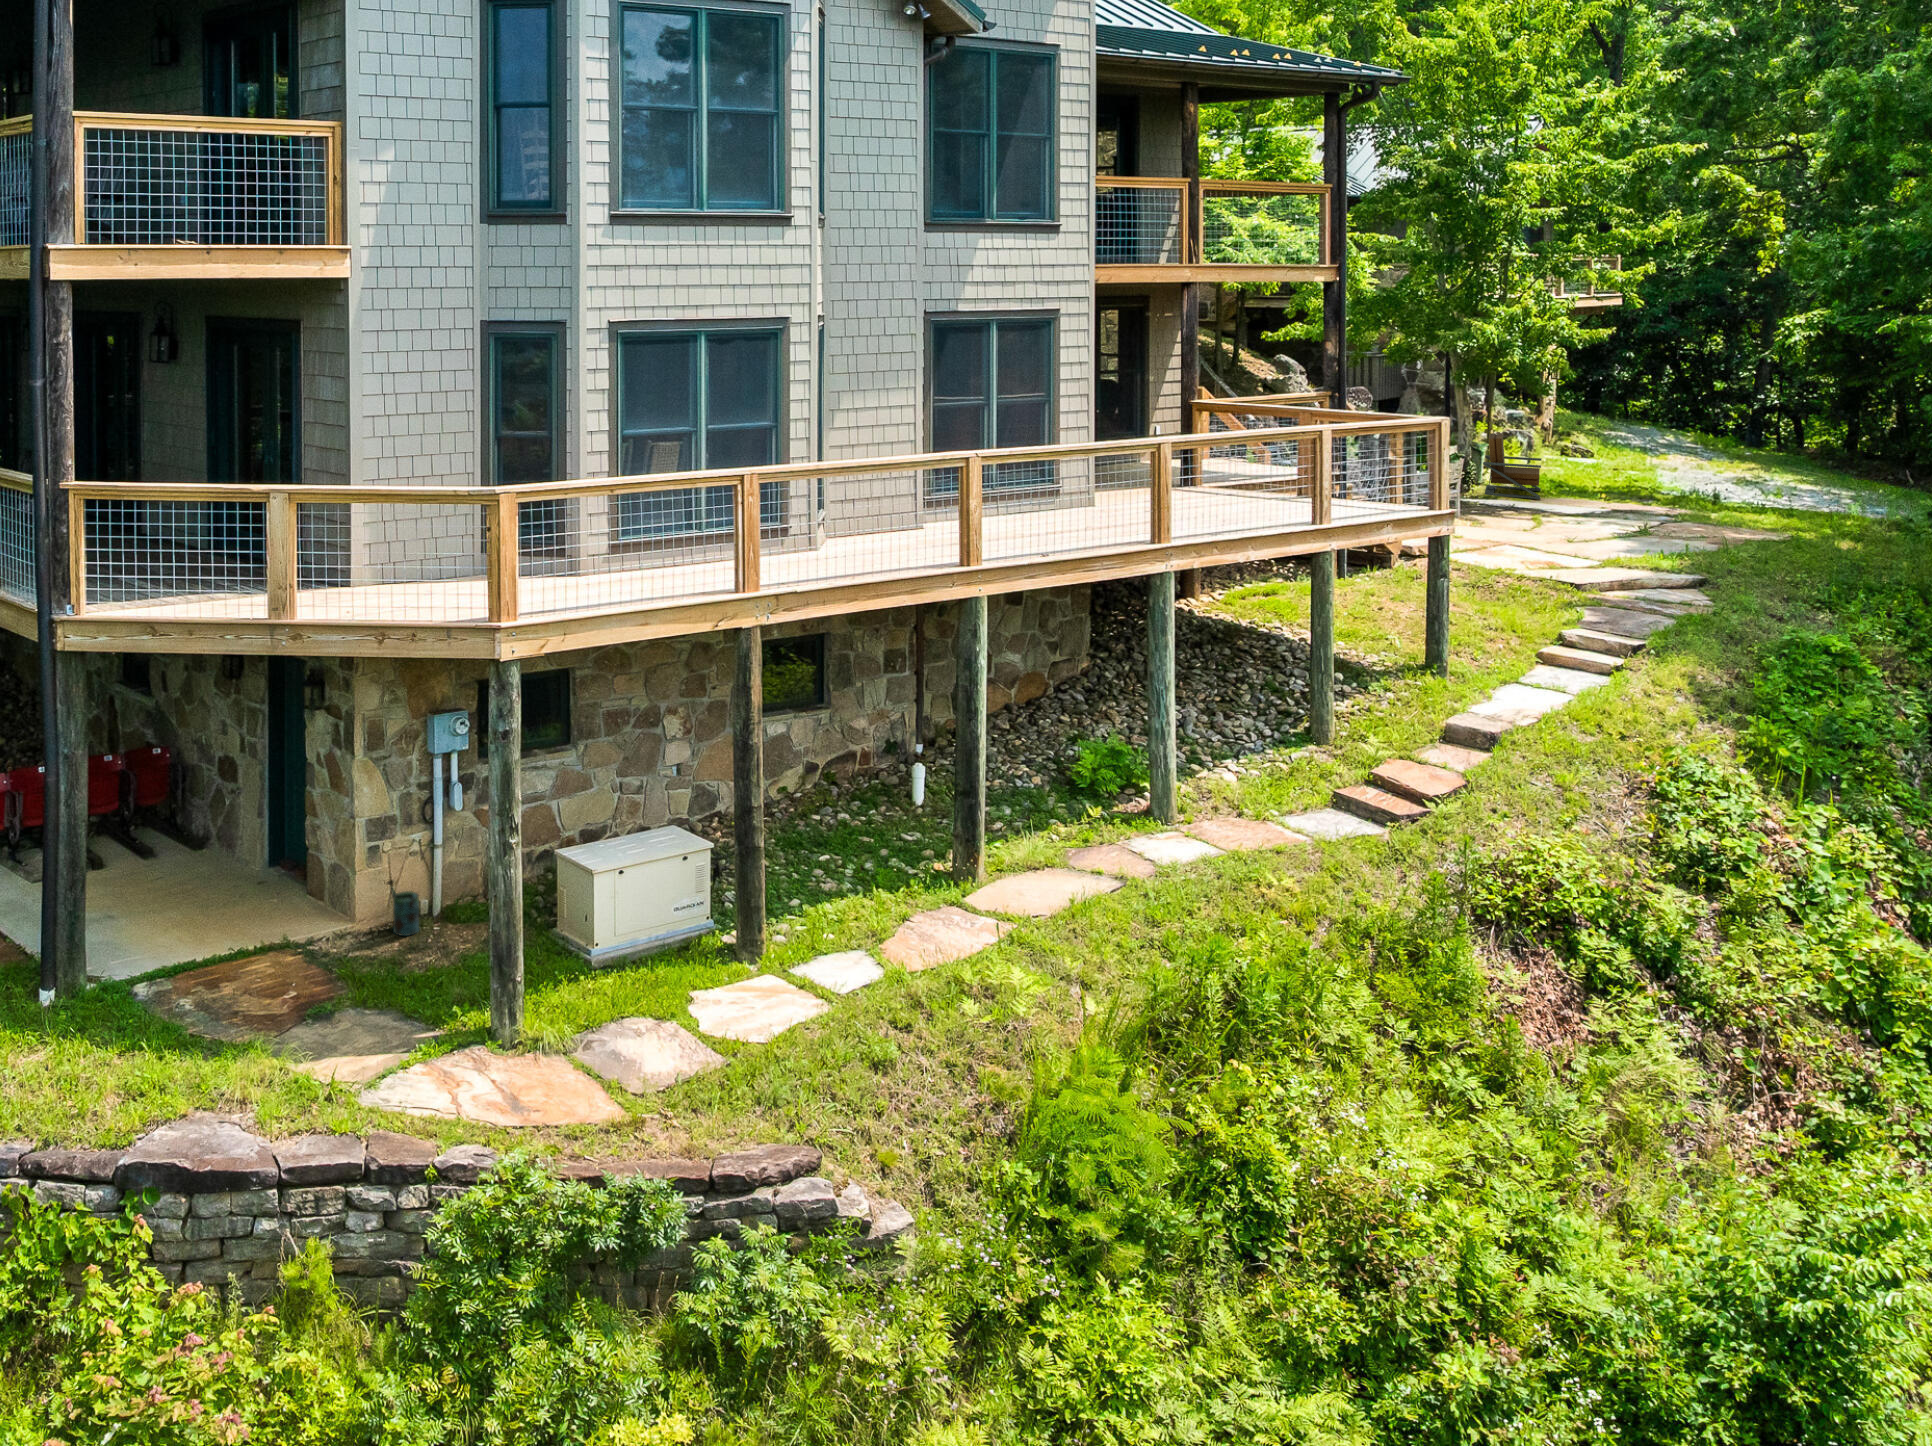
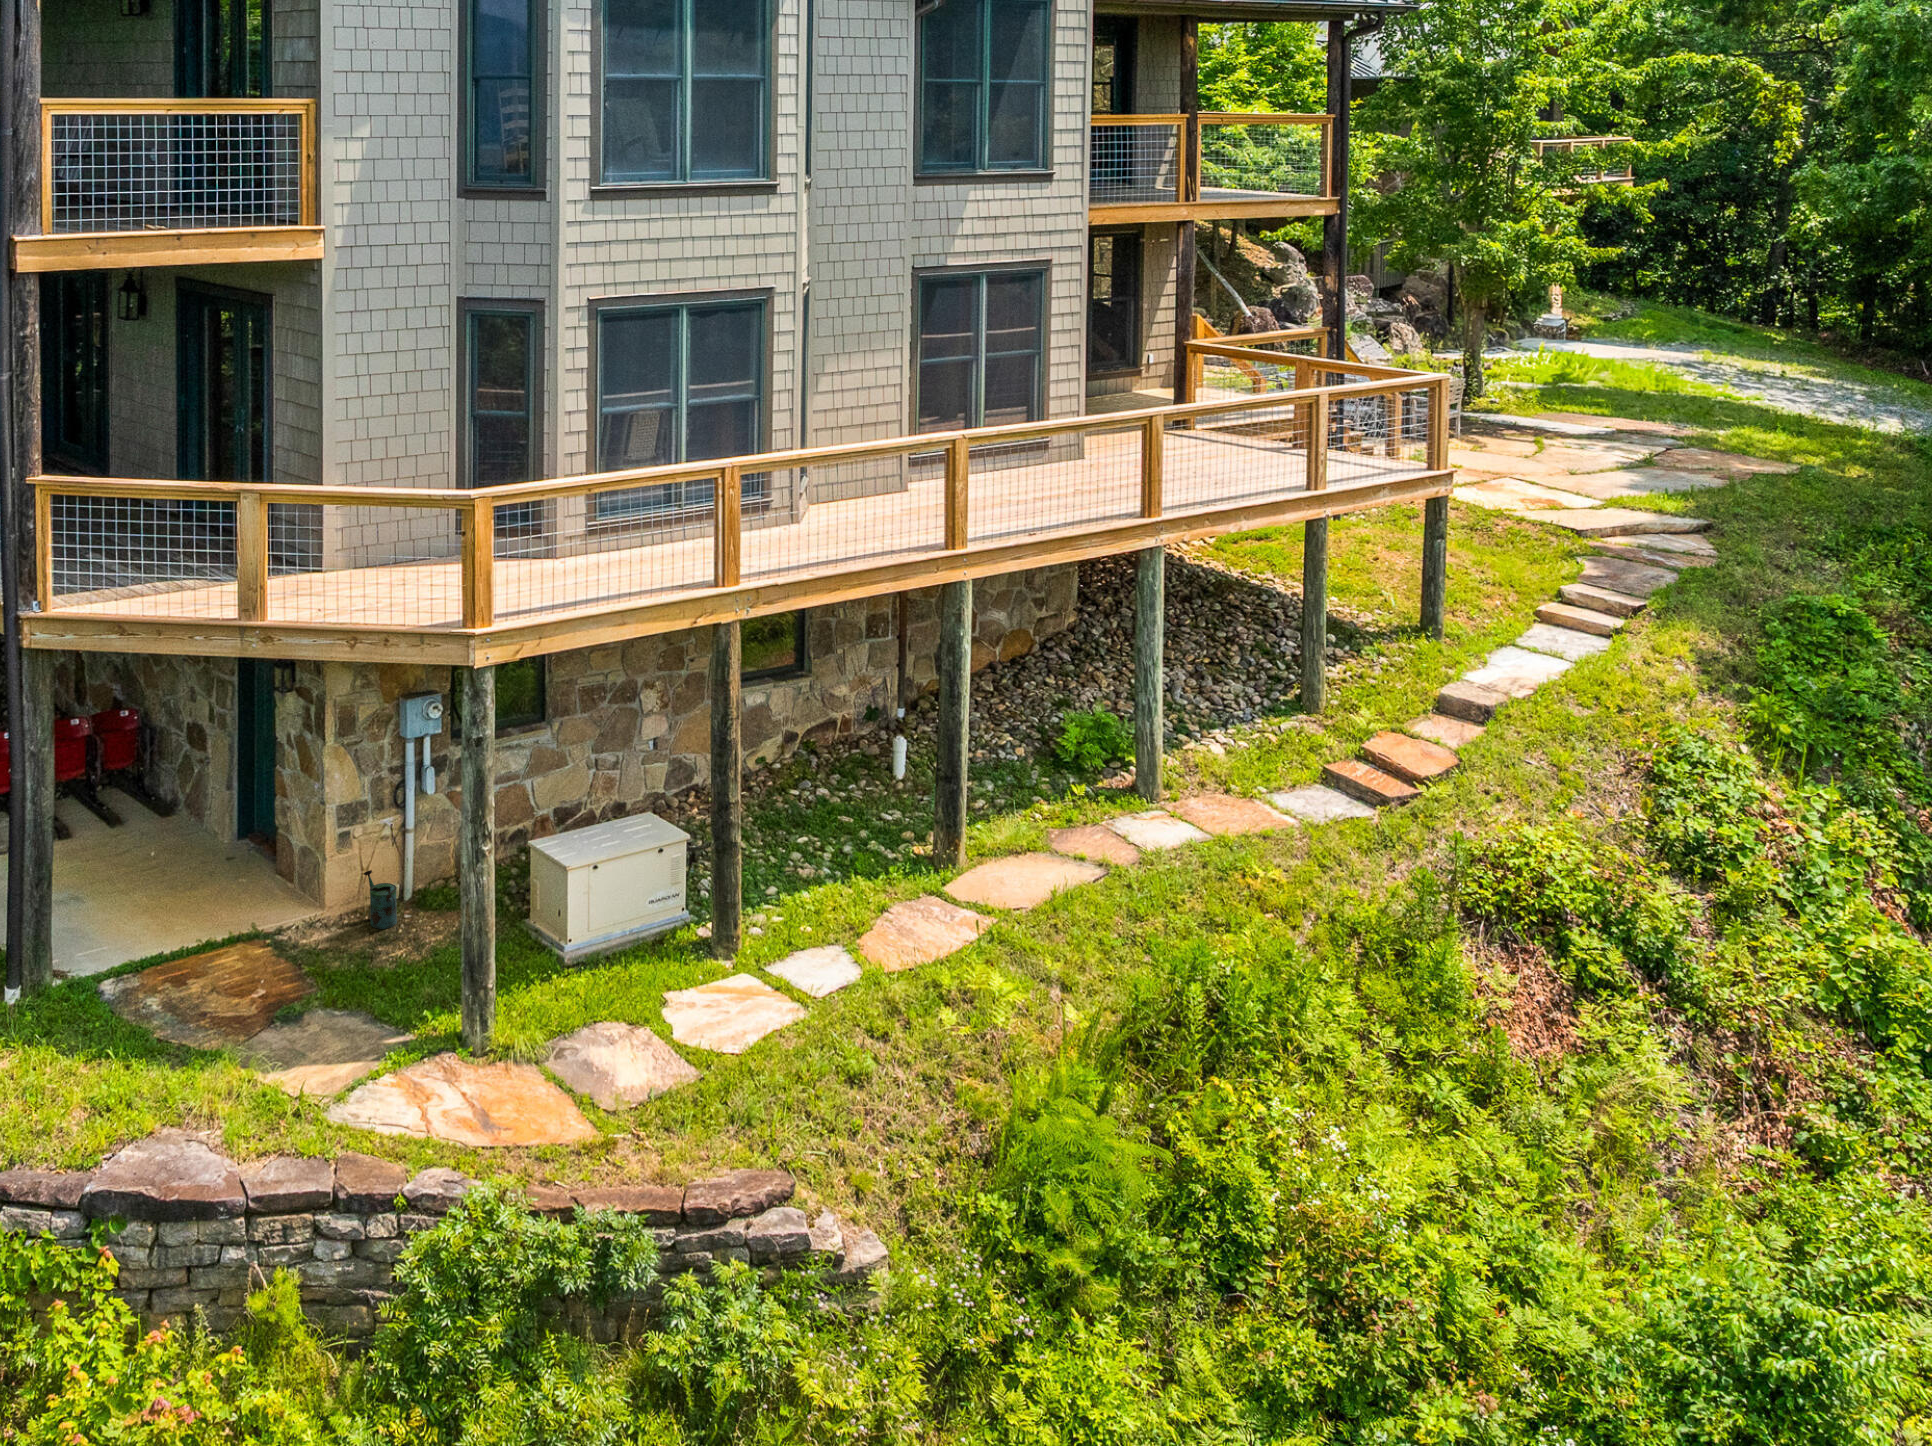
lounge chair: present [1483,433,1542,499] -> none [1487,373,1547,442]

